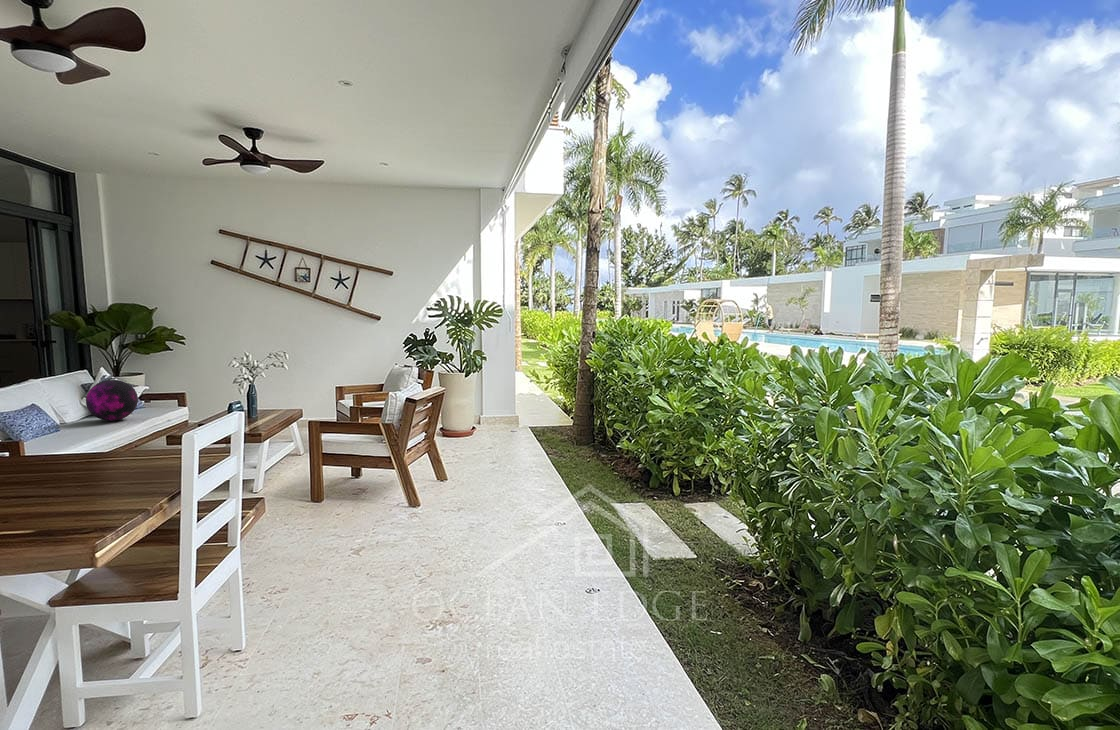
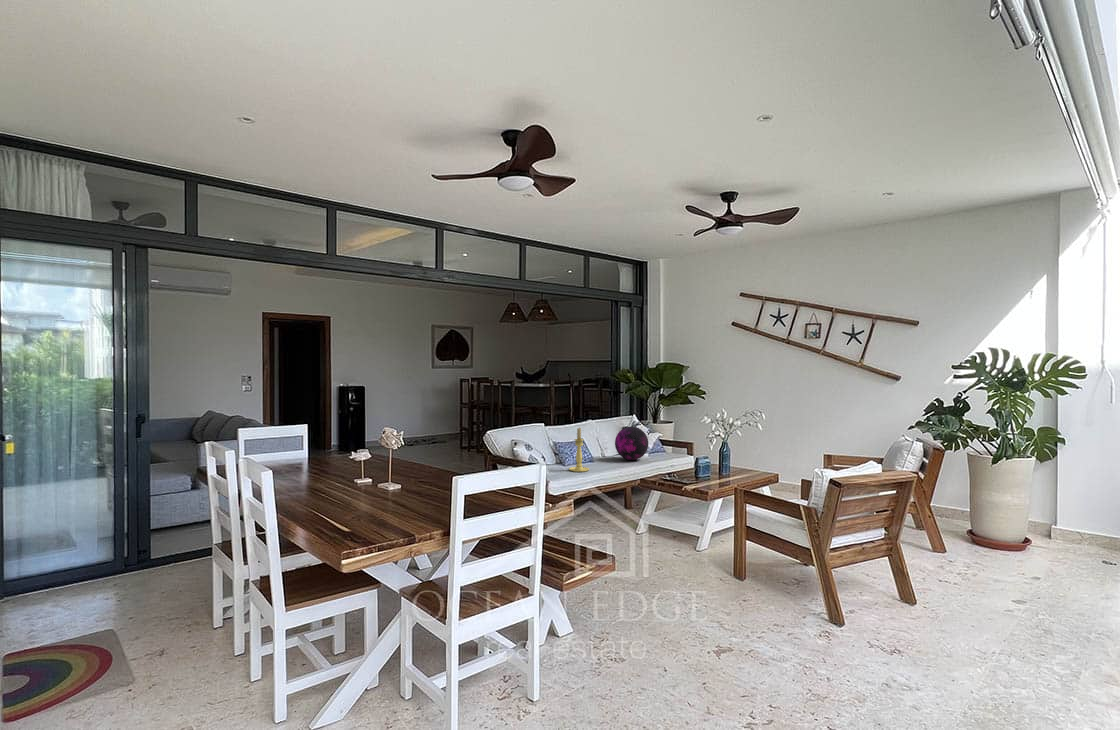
candle holder: none [29,384,66,443] -> present [569,428,589,472]

